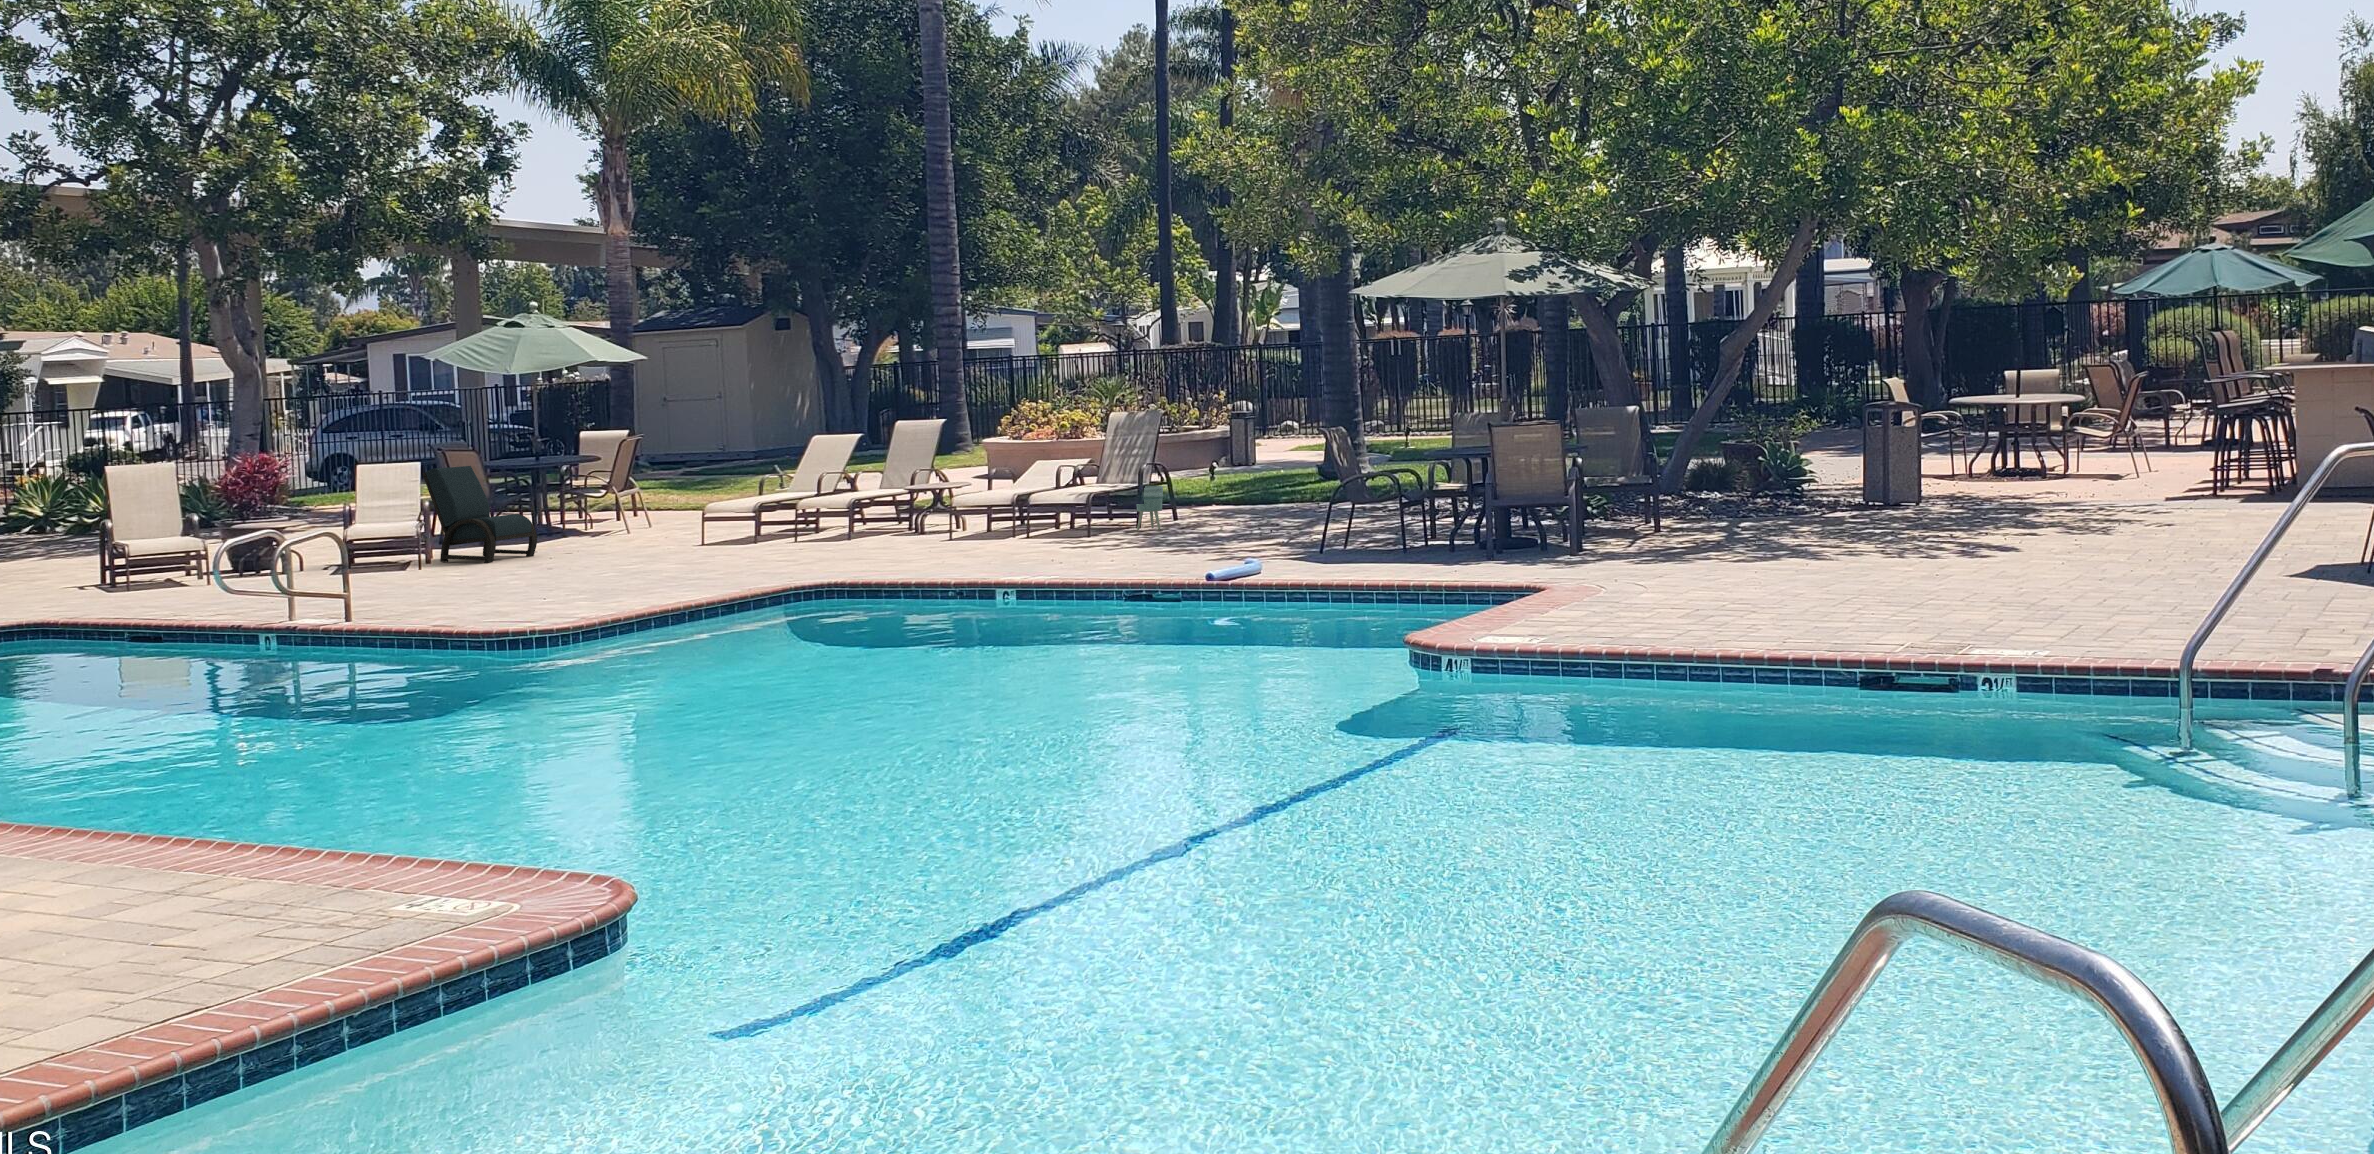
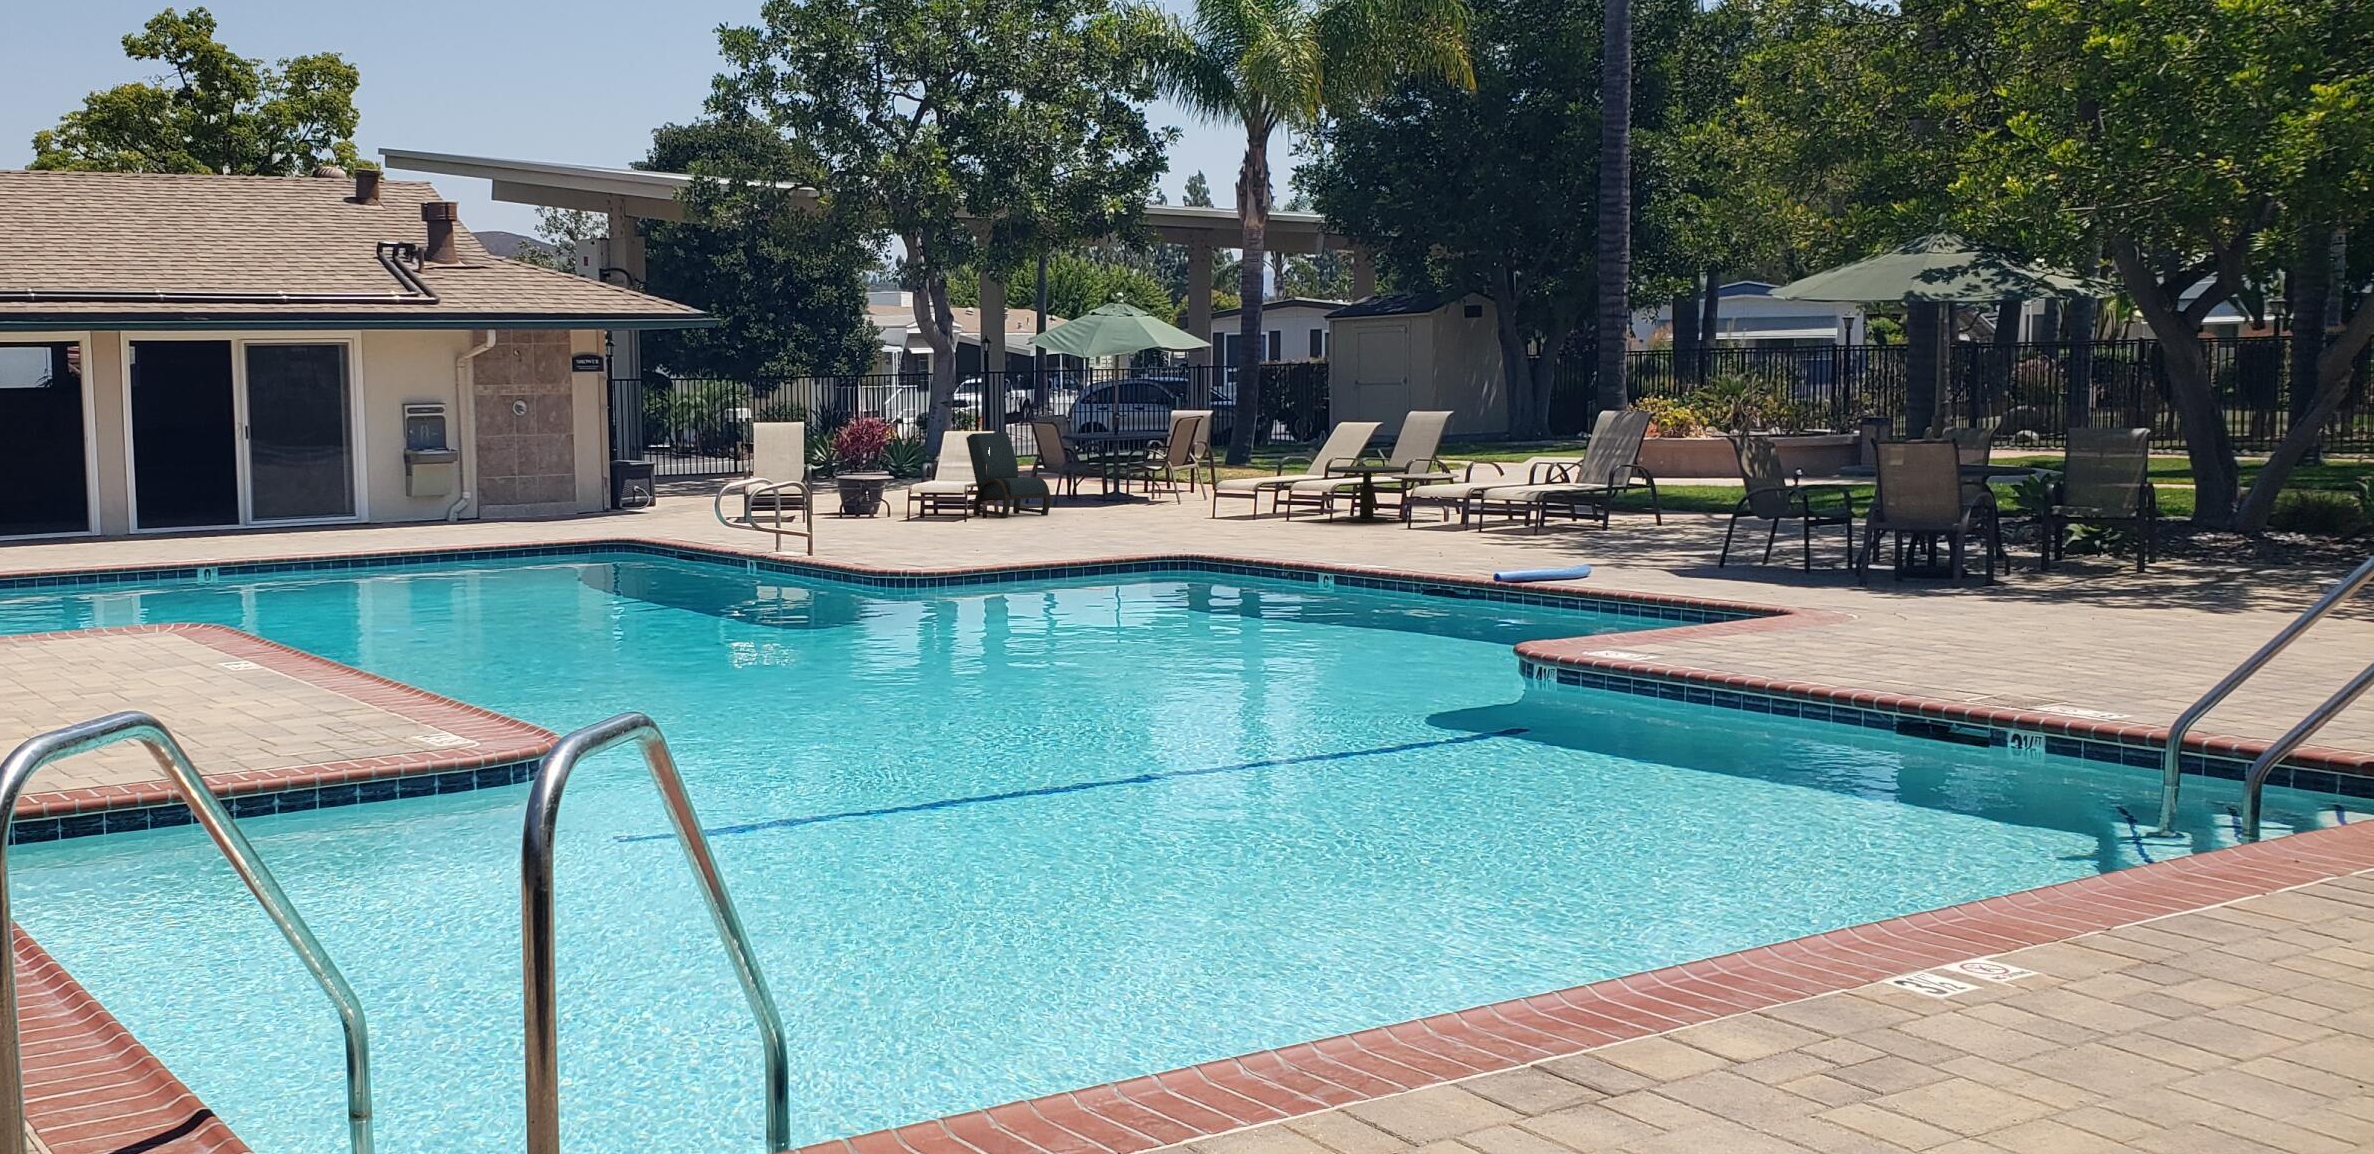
side table: none [861,483,941,540] -> present [1326,466,1409,523]
planter: present [1137,486,1163,530] -> none [1601,482,1635,530]

